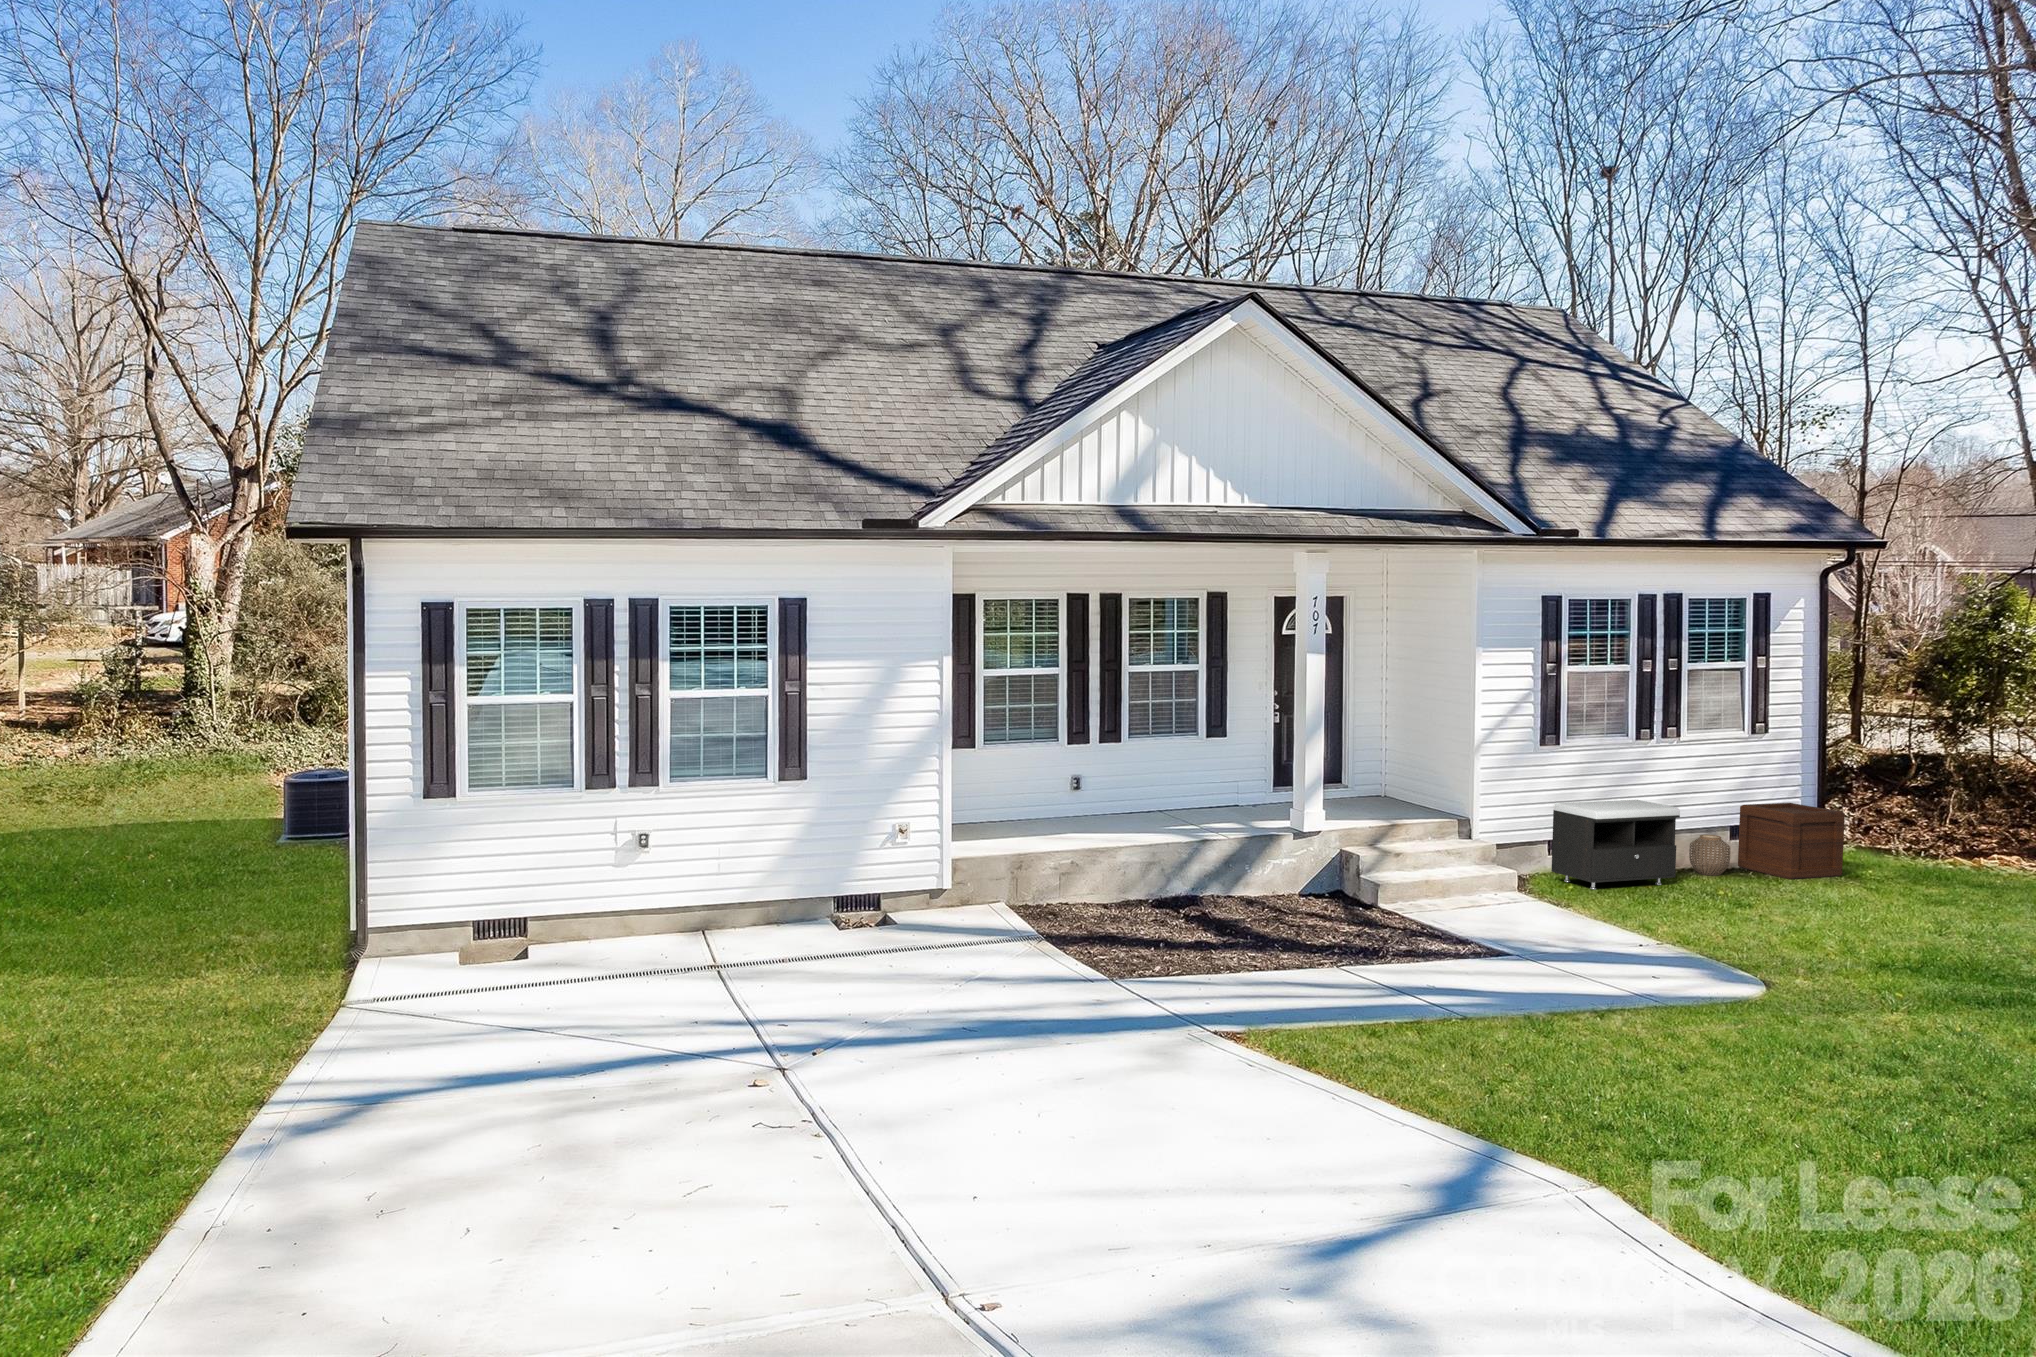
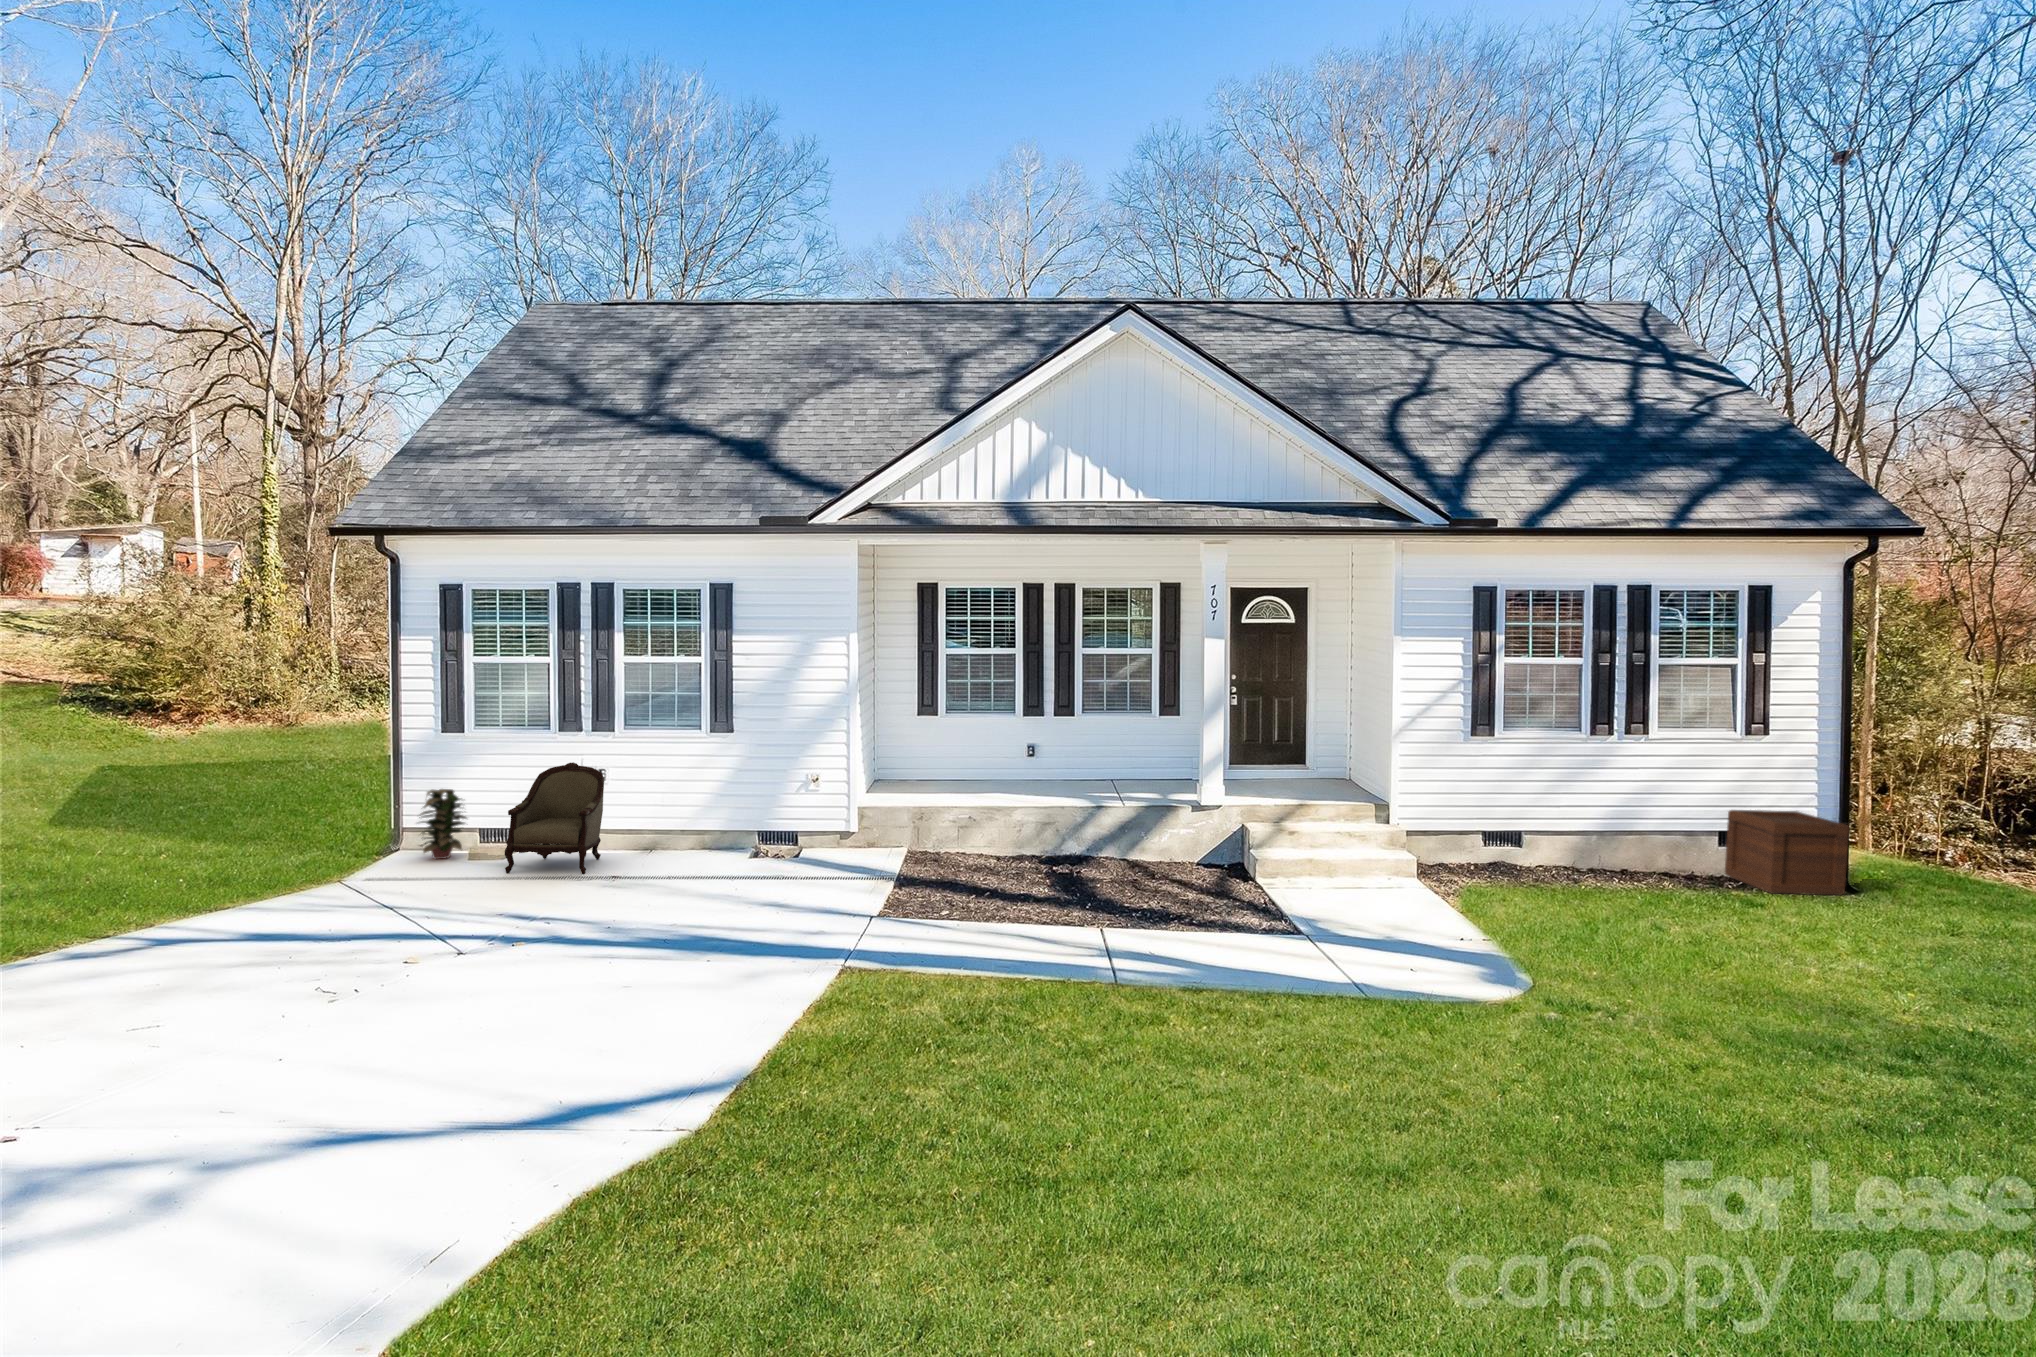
storage bench: present [1551,800,1680,889] -> none [1482,794,1620,886]
armchair: none [567,828,674,974] -> present [505,762,604,874]
woven basket: present [1689,835,1730,876] -> none [1656,838,1702,882]
decorative plant: none [403,873,473,967] -> present [419,789,467,859]

